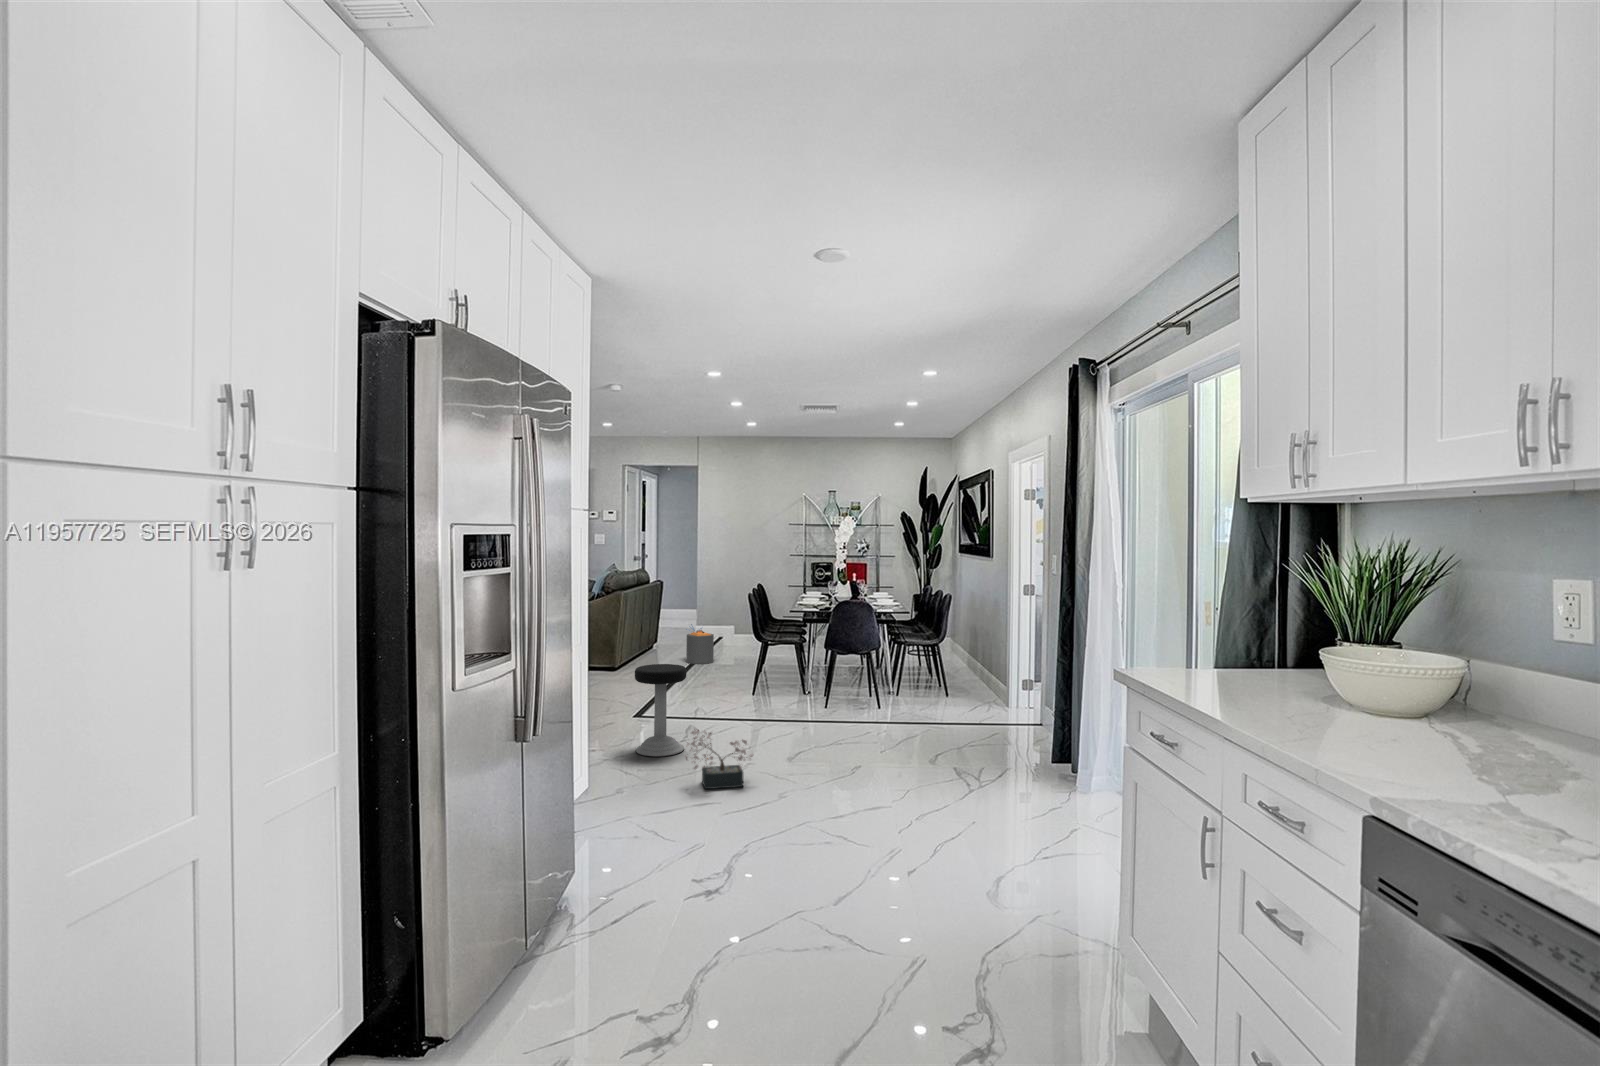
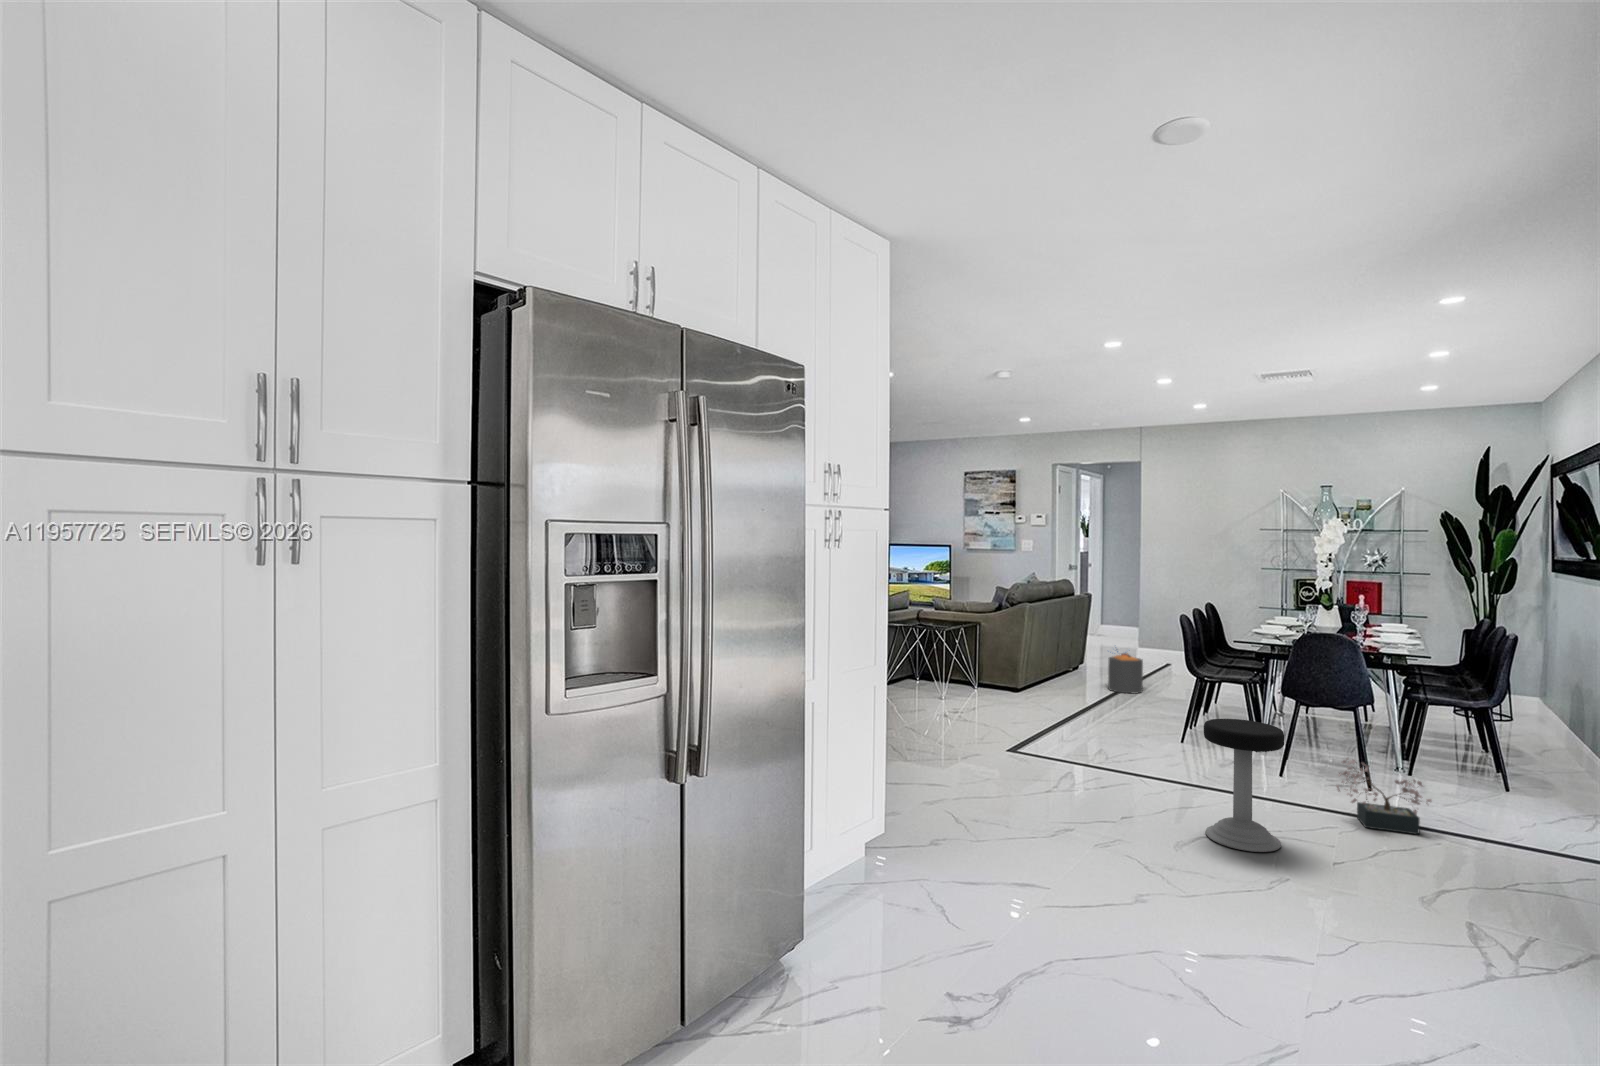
stool: present [635,664,687,756] -> present [1204,719,1284,852]
decorative plant: present [686,729,753,789] -> present [1336,758,1431,834]

